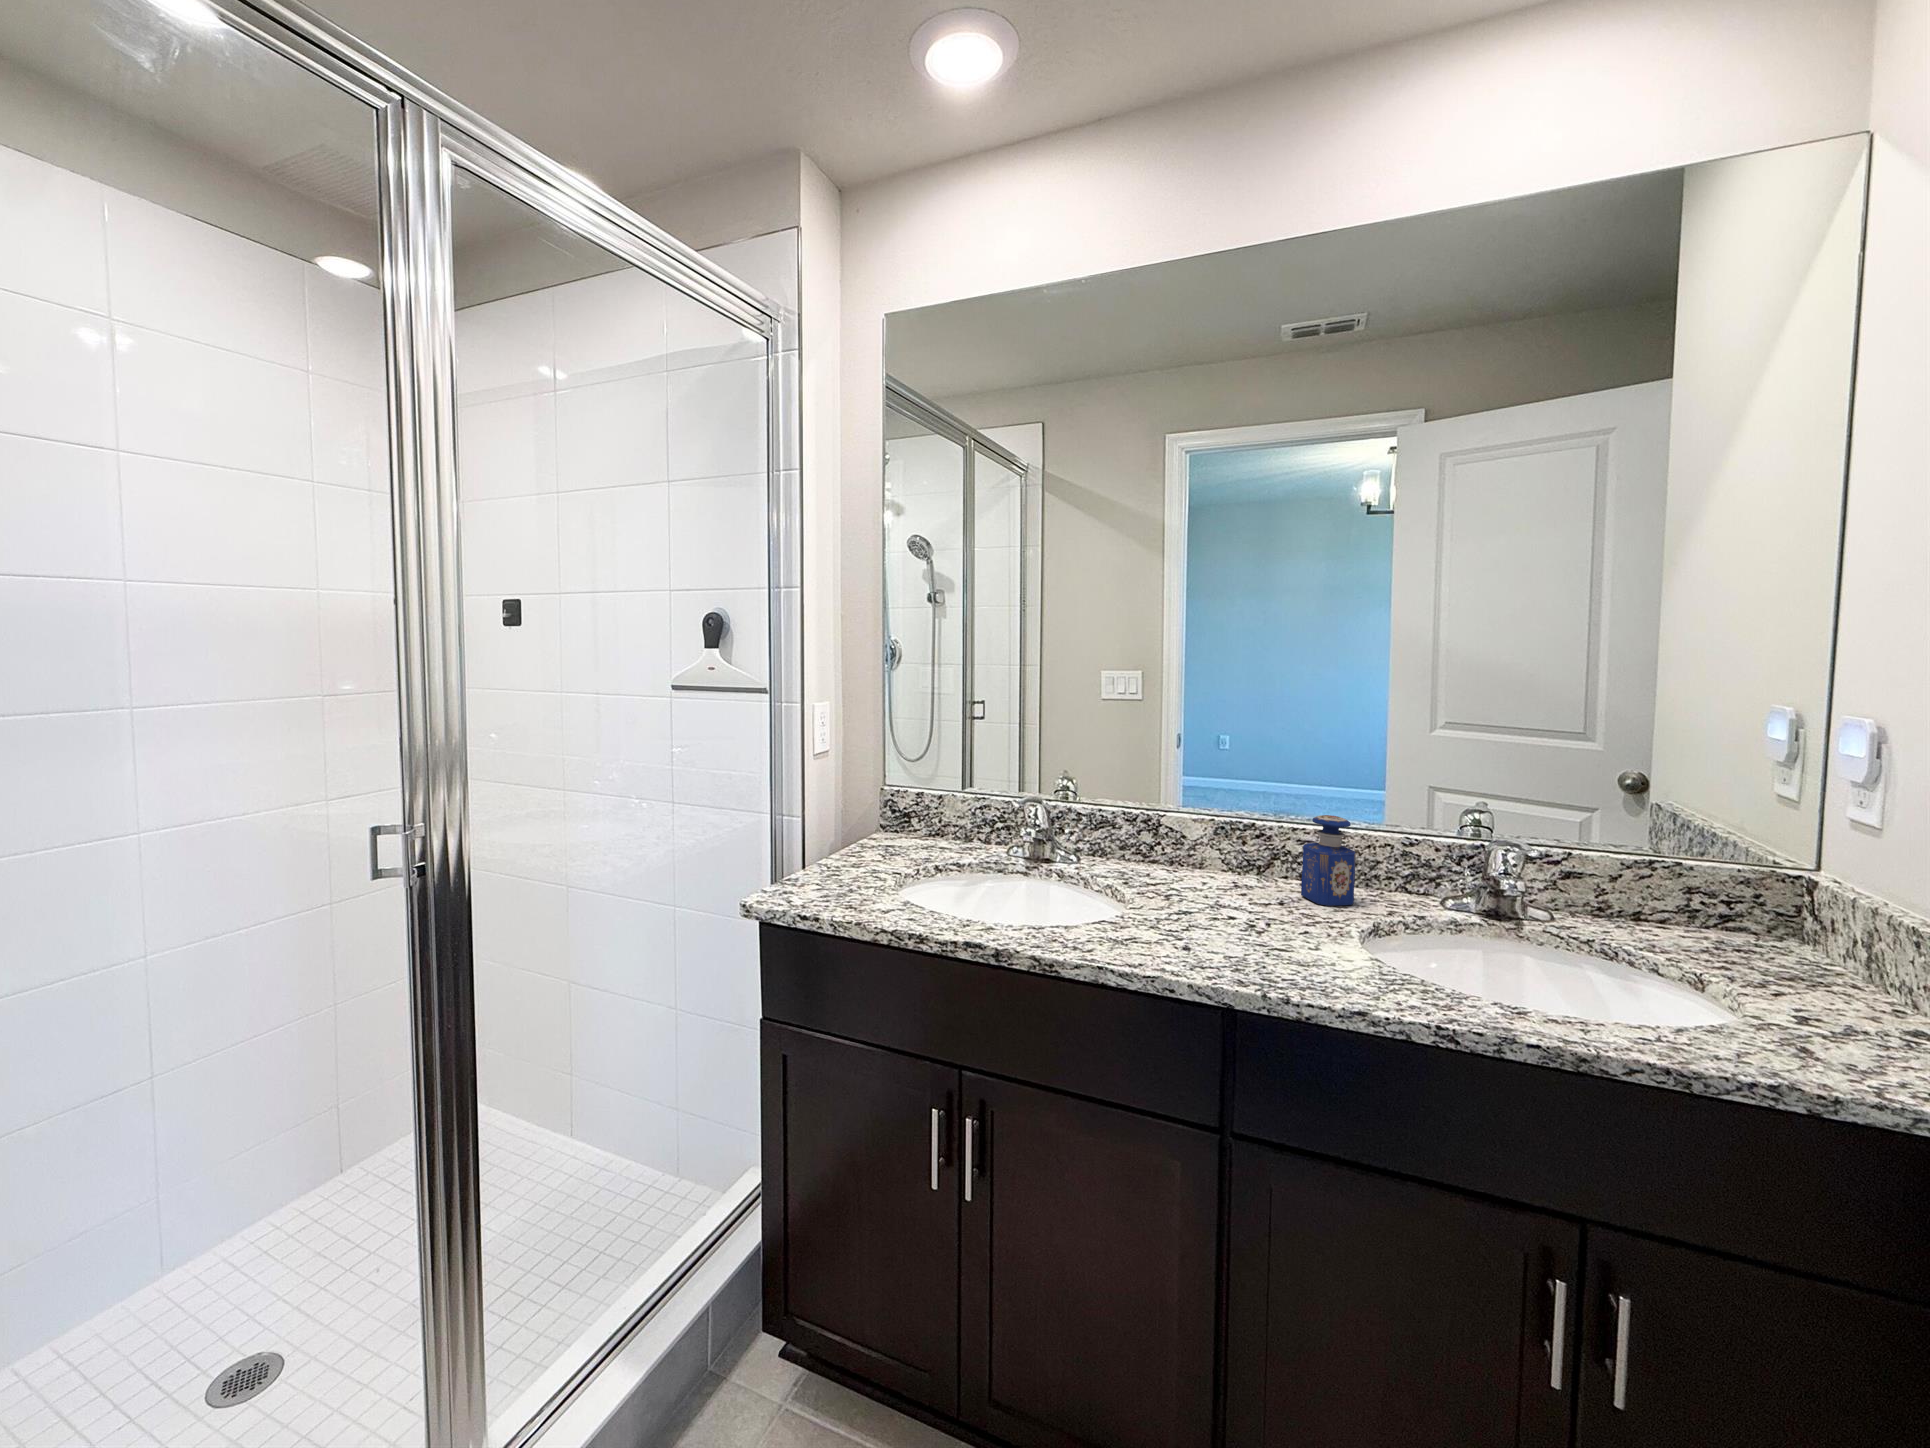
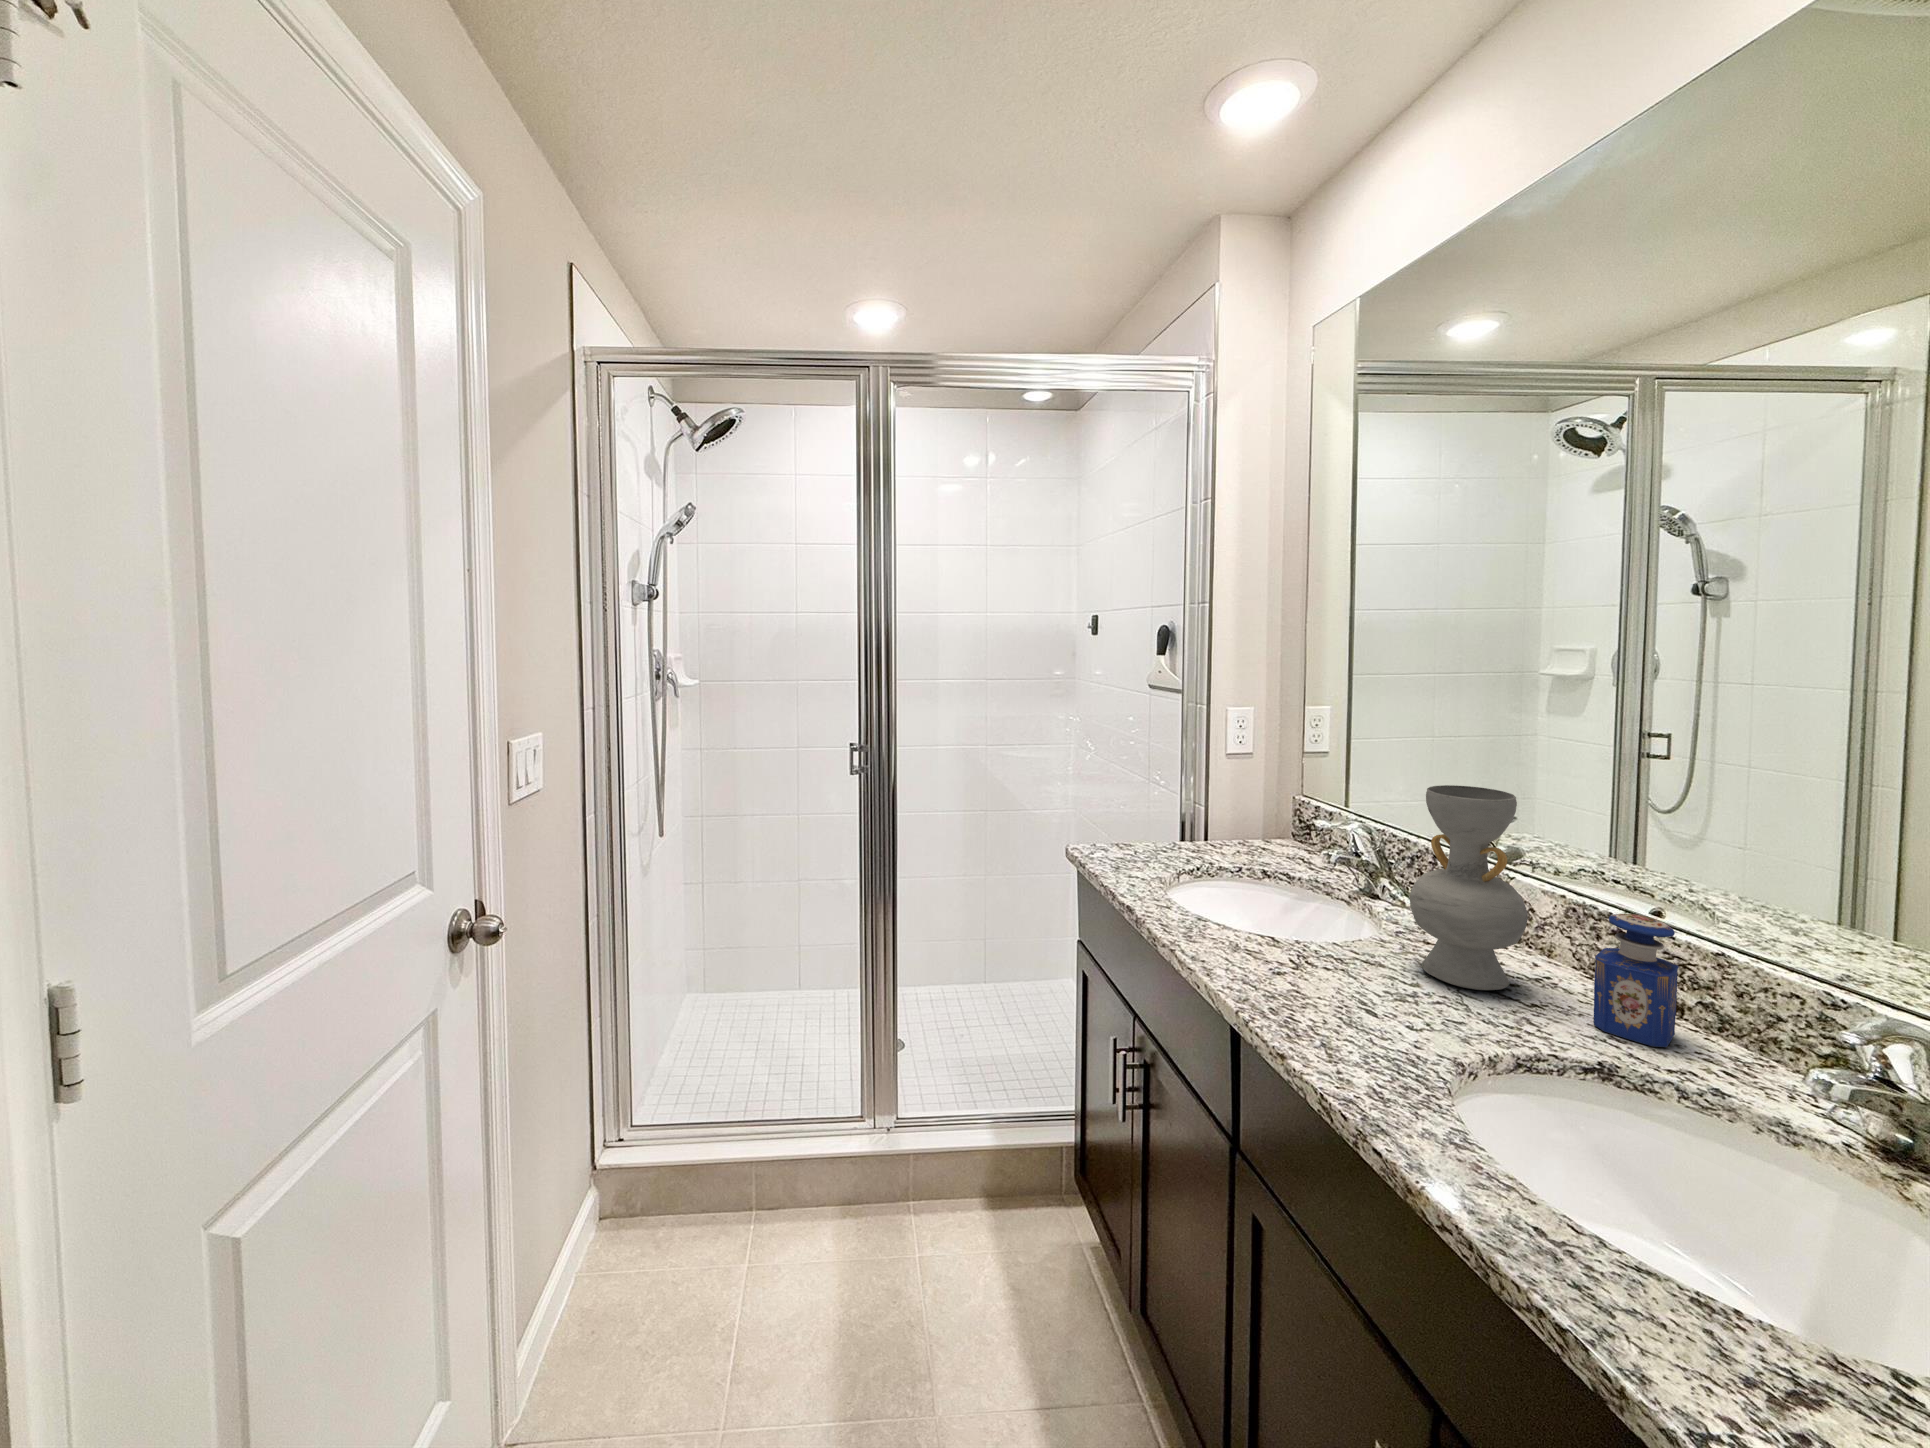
decorative vase: none [1185,739,1271,909] -> present [1410,785,1528,990]

